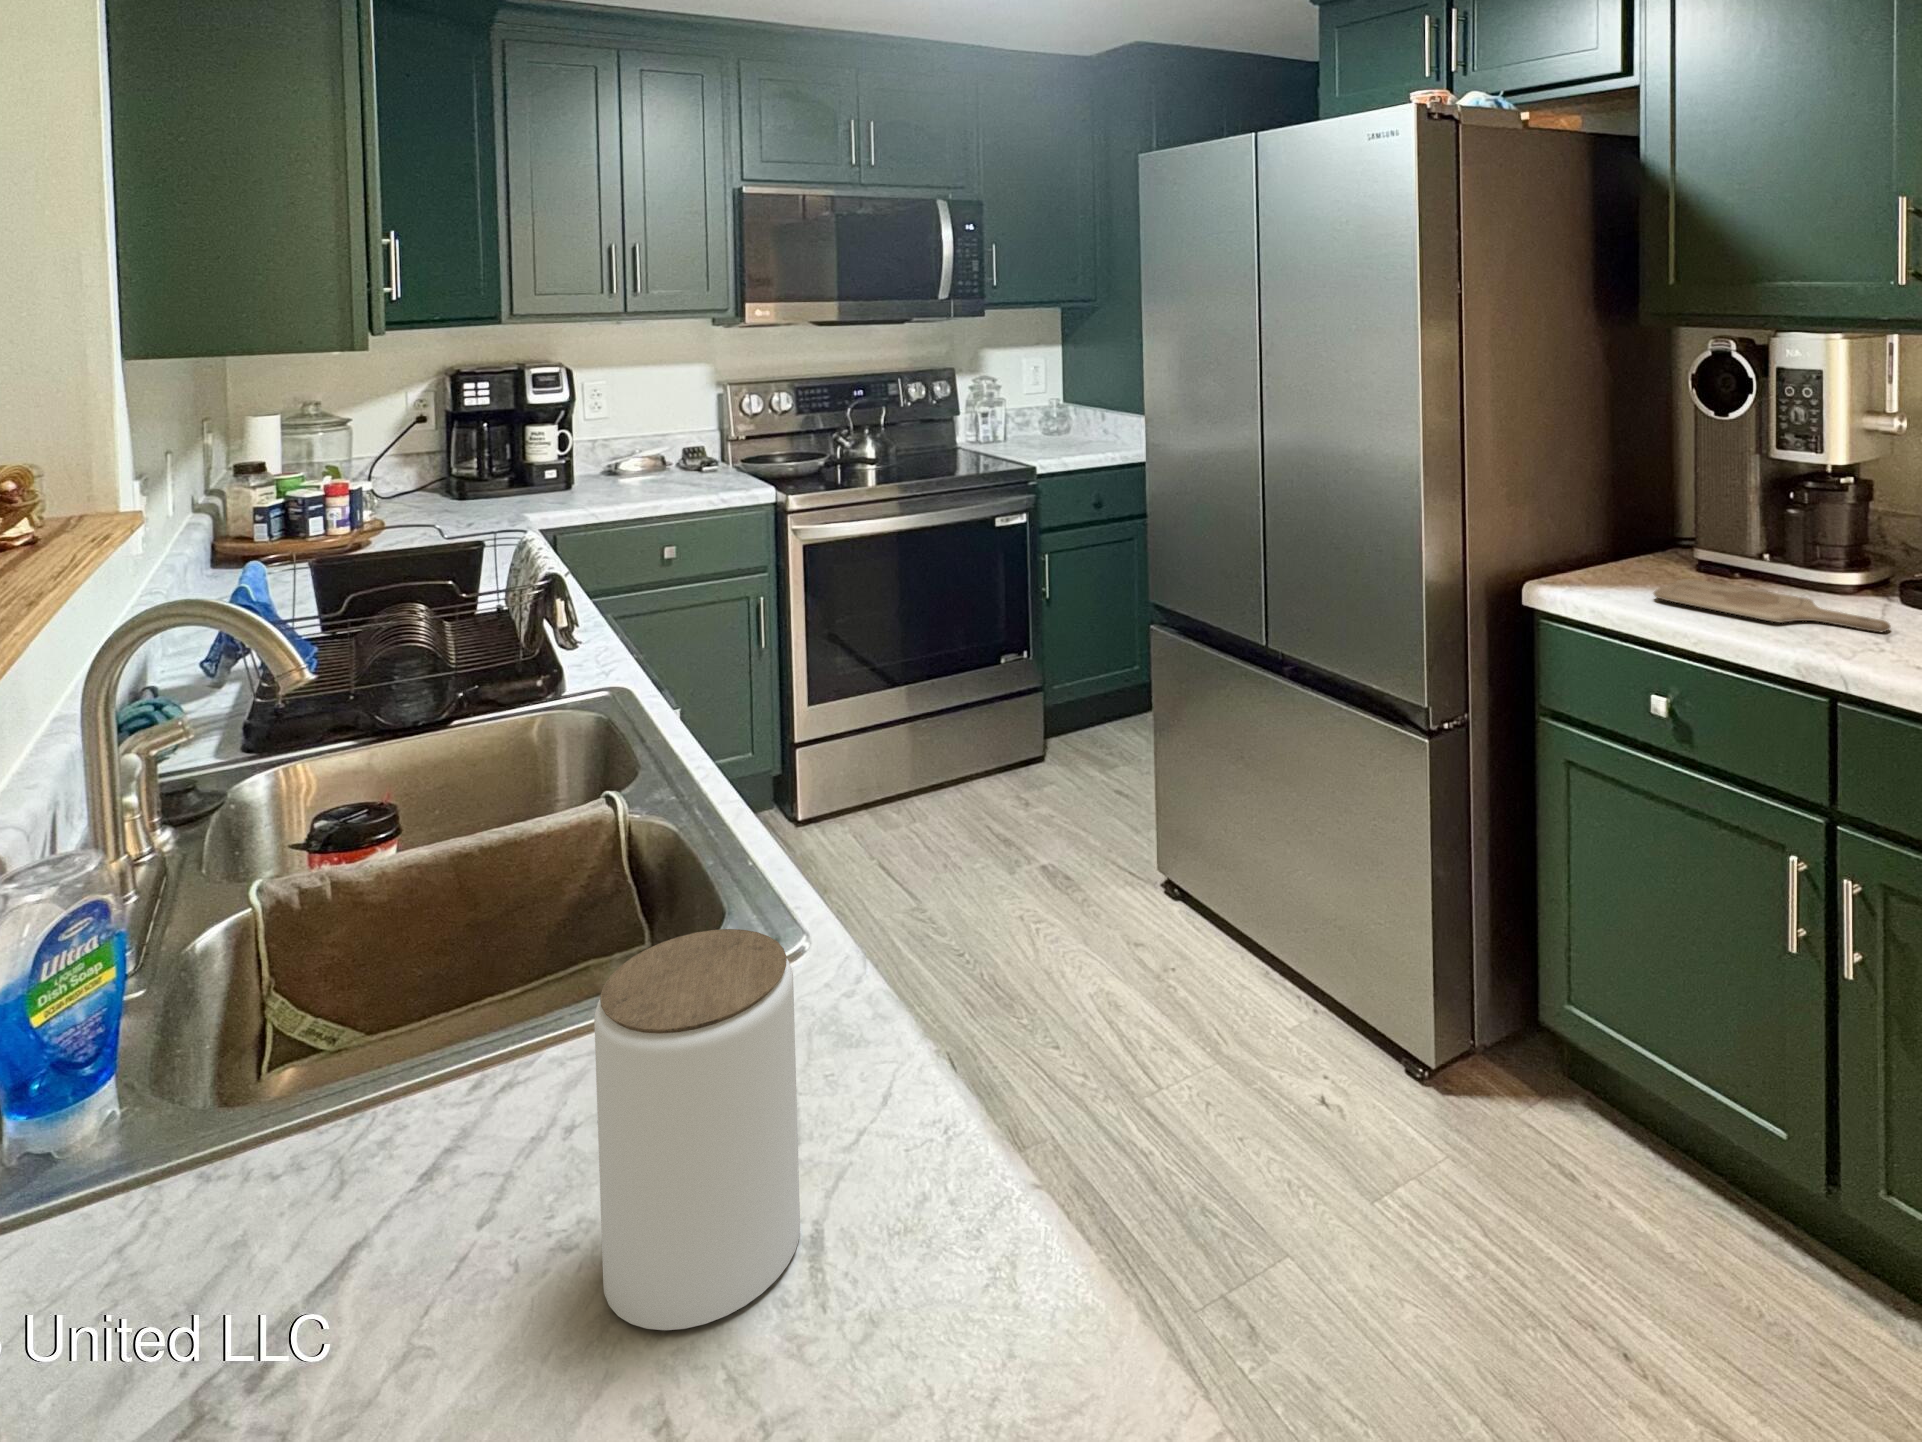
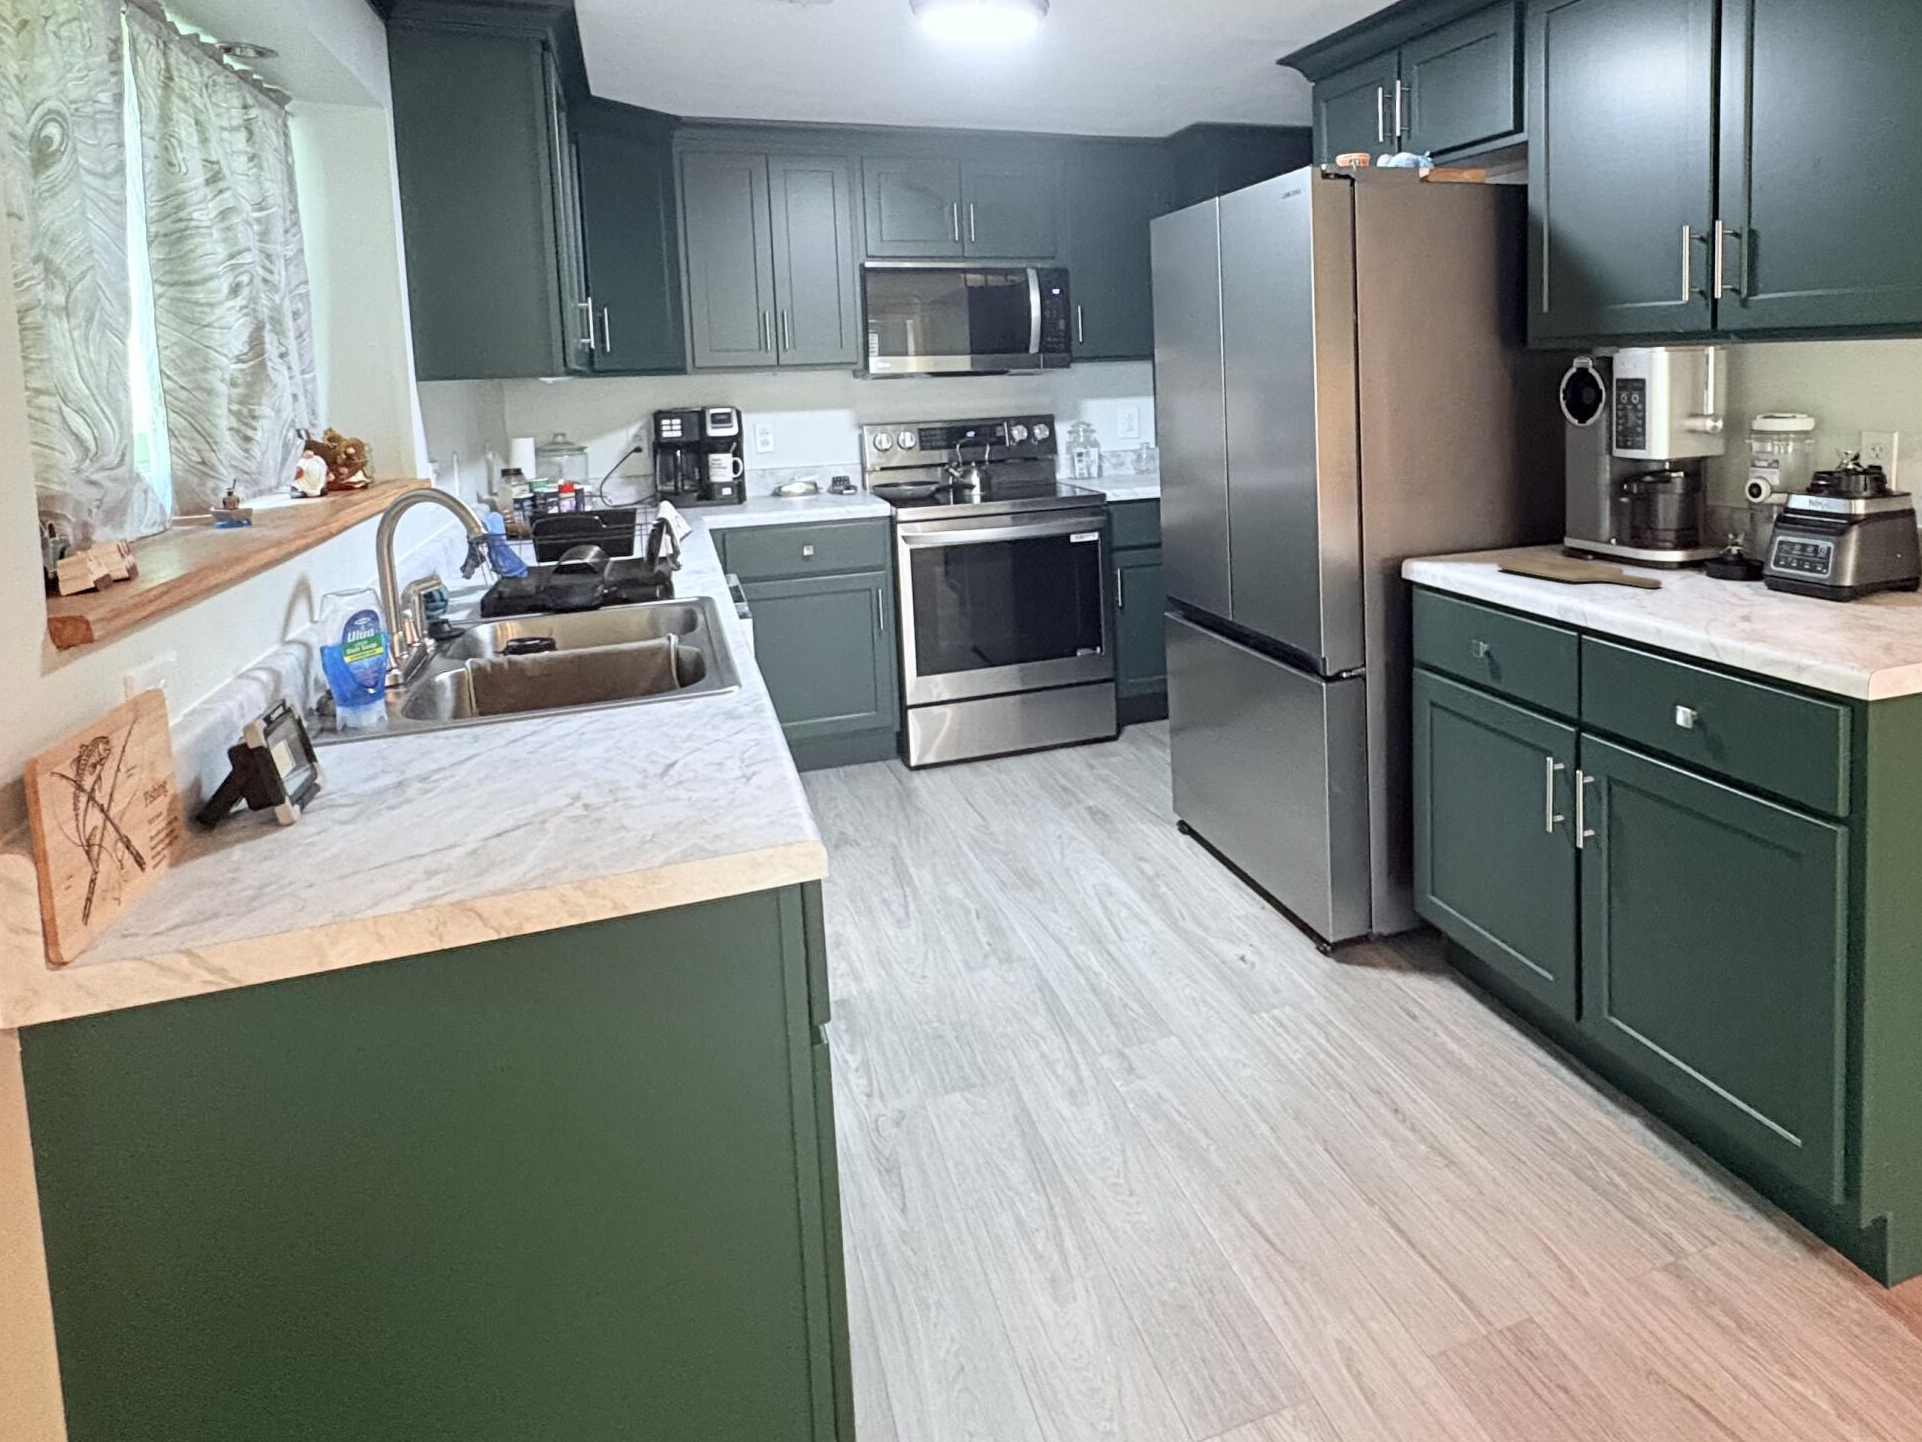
jar: present [594,929,800,1330] -> none [576,628,685,792]

